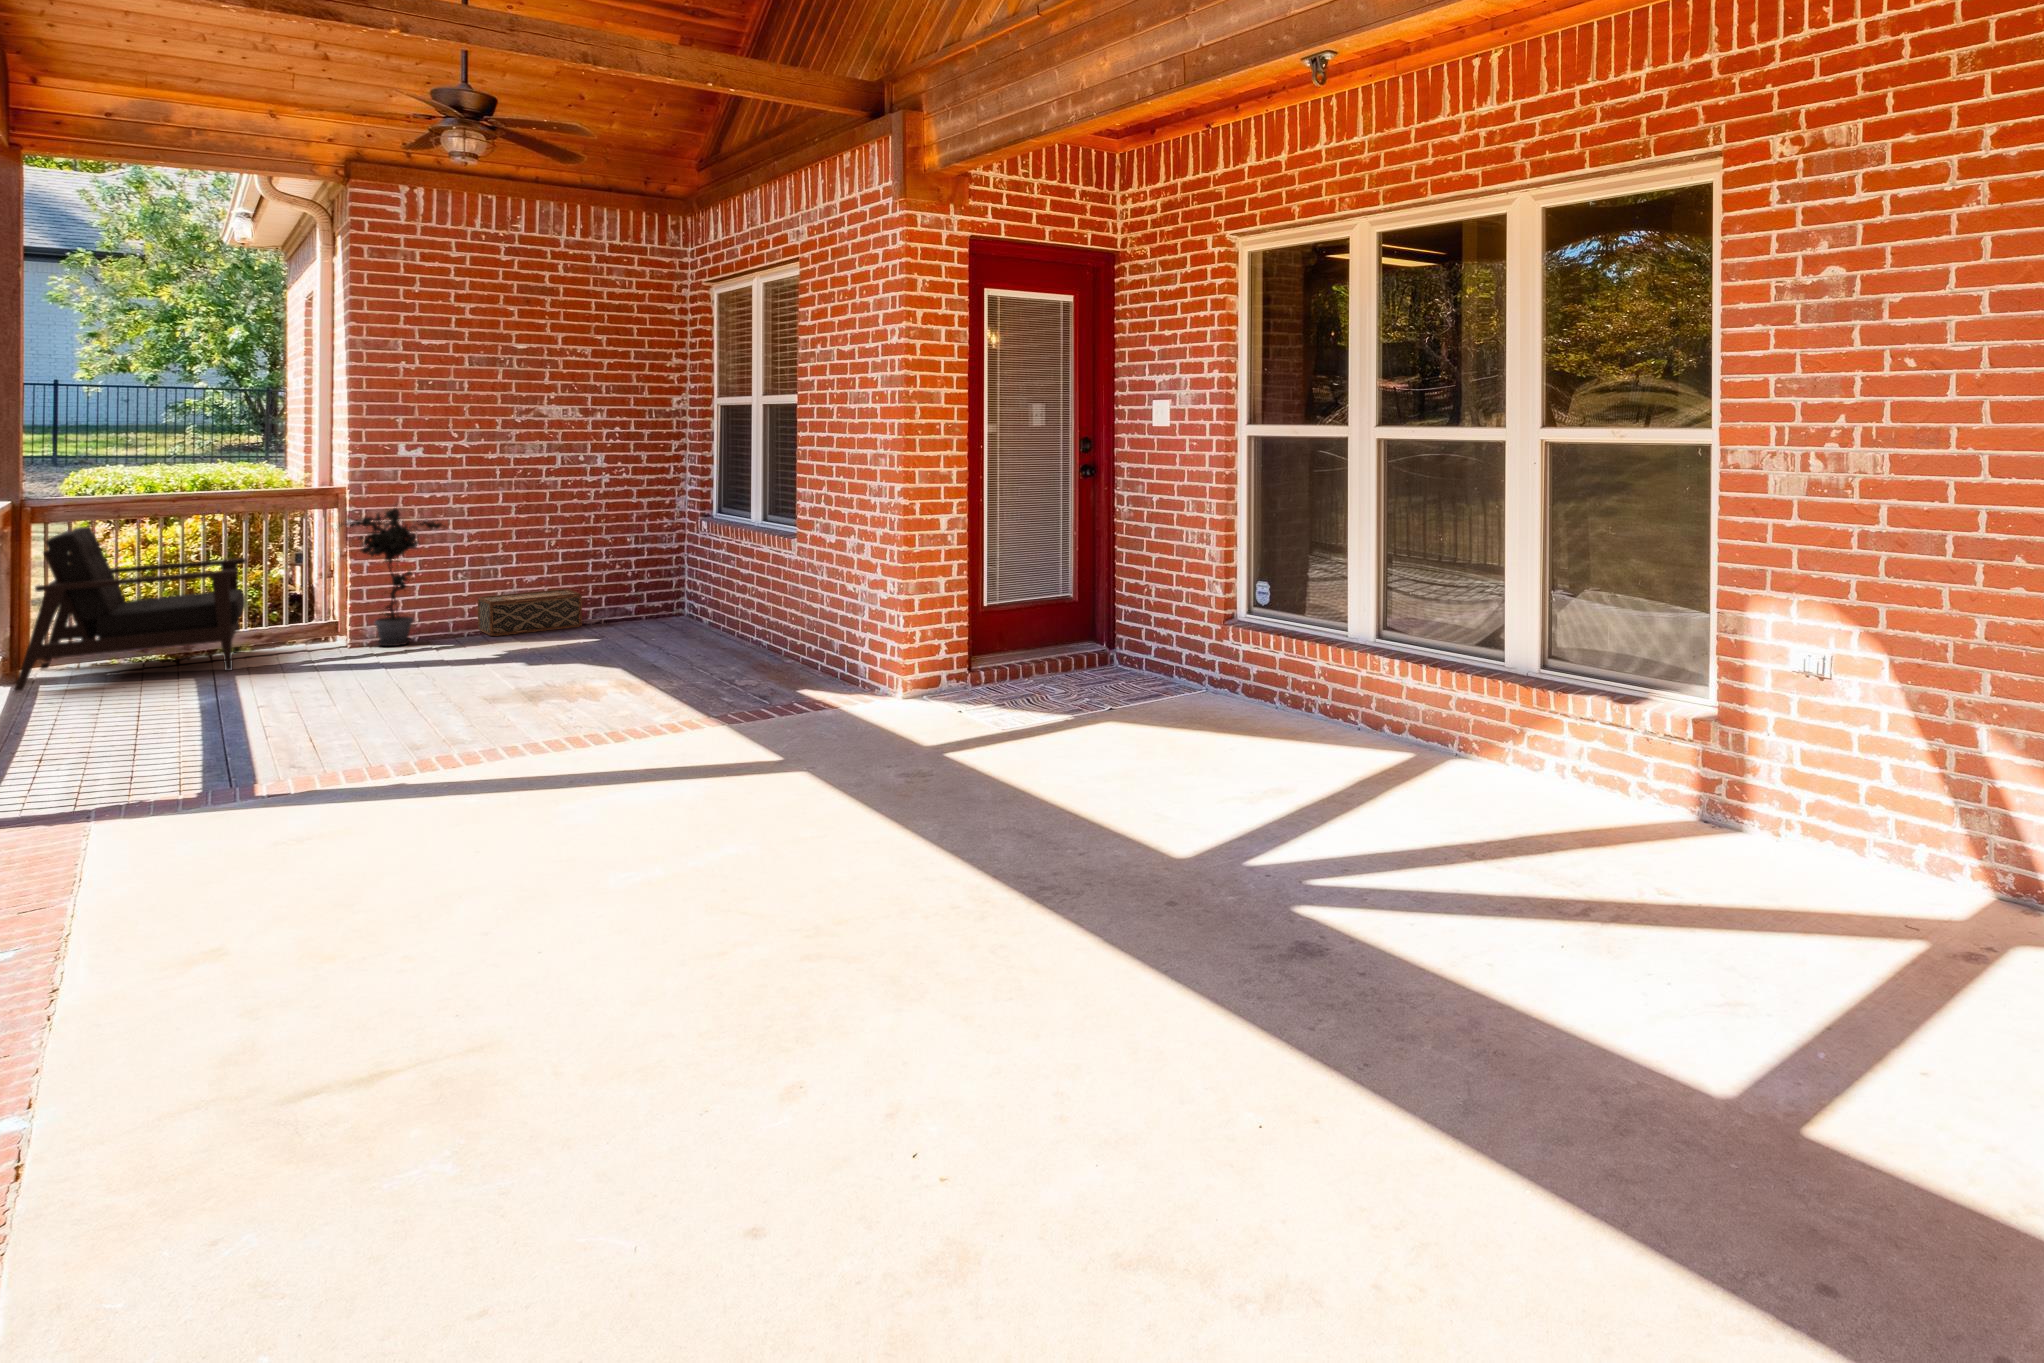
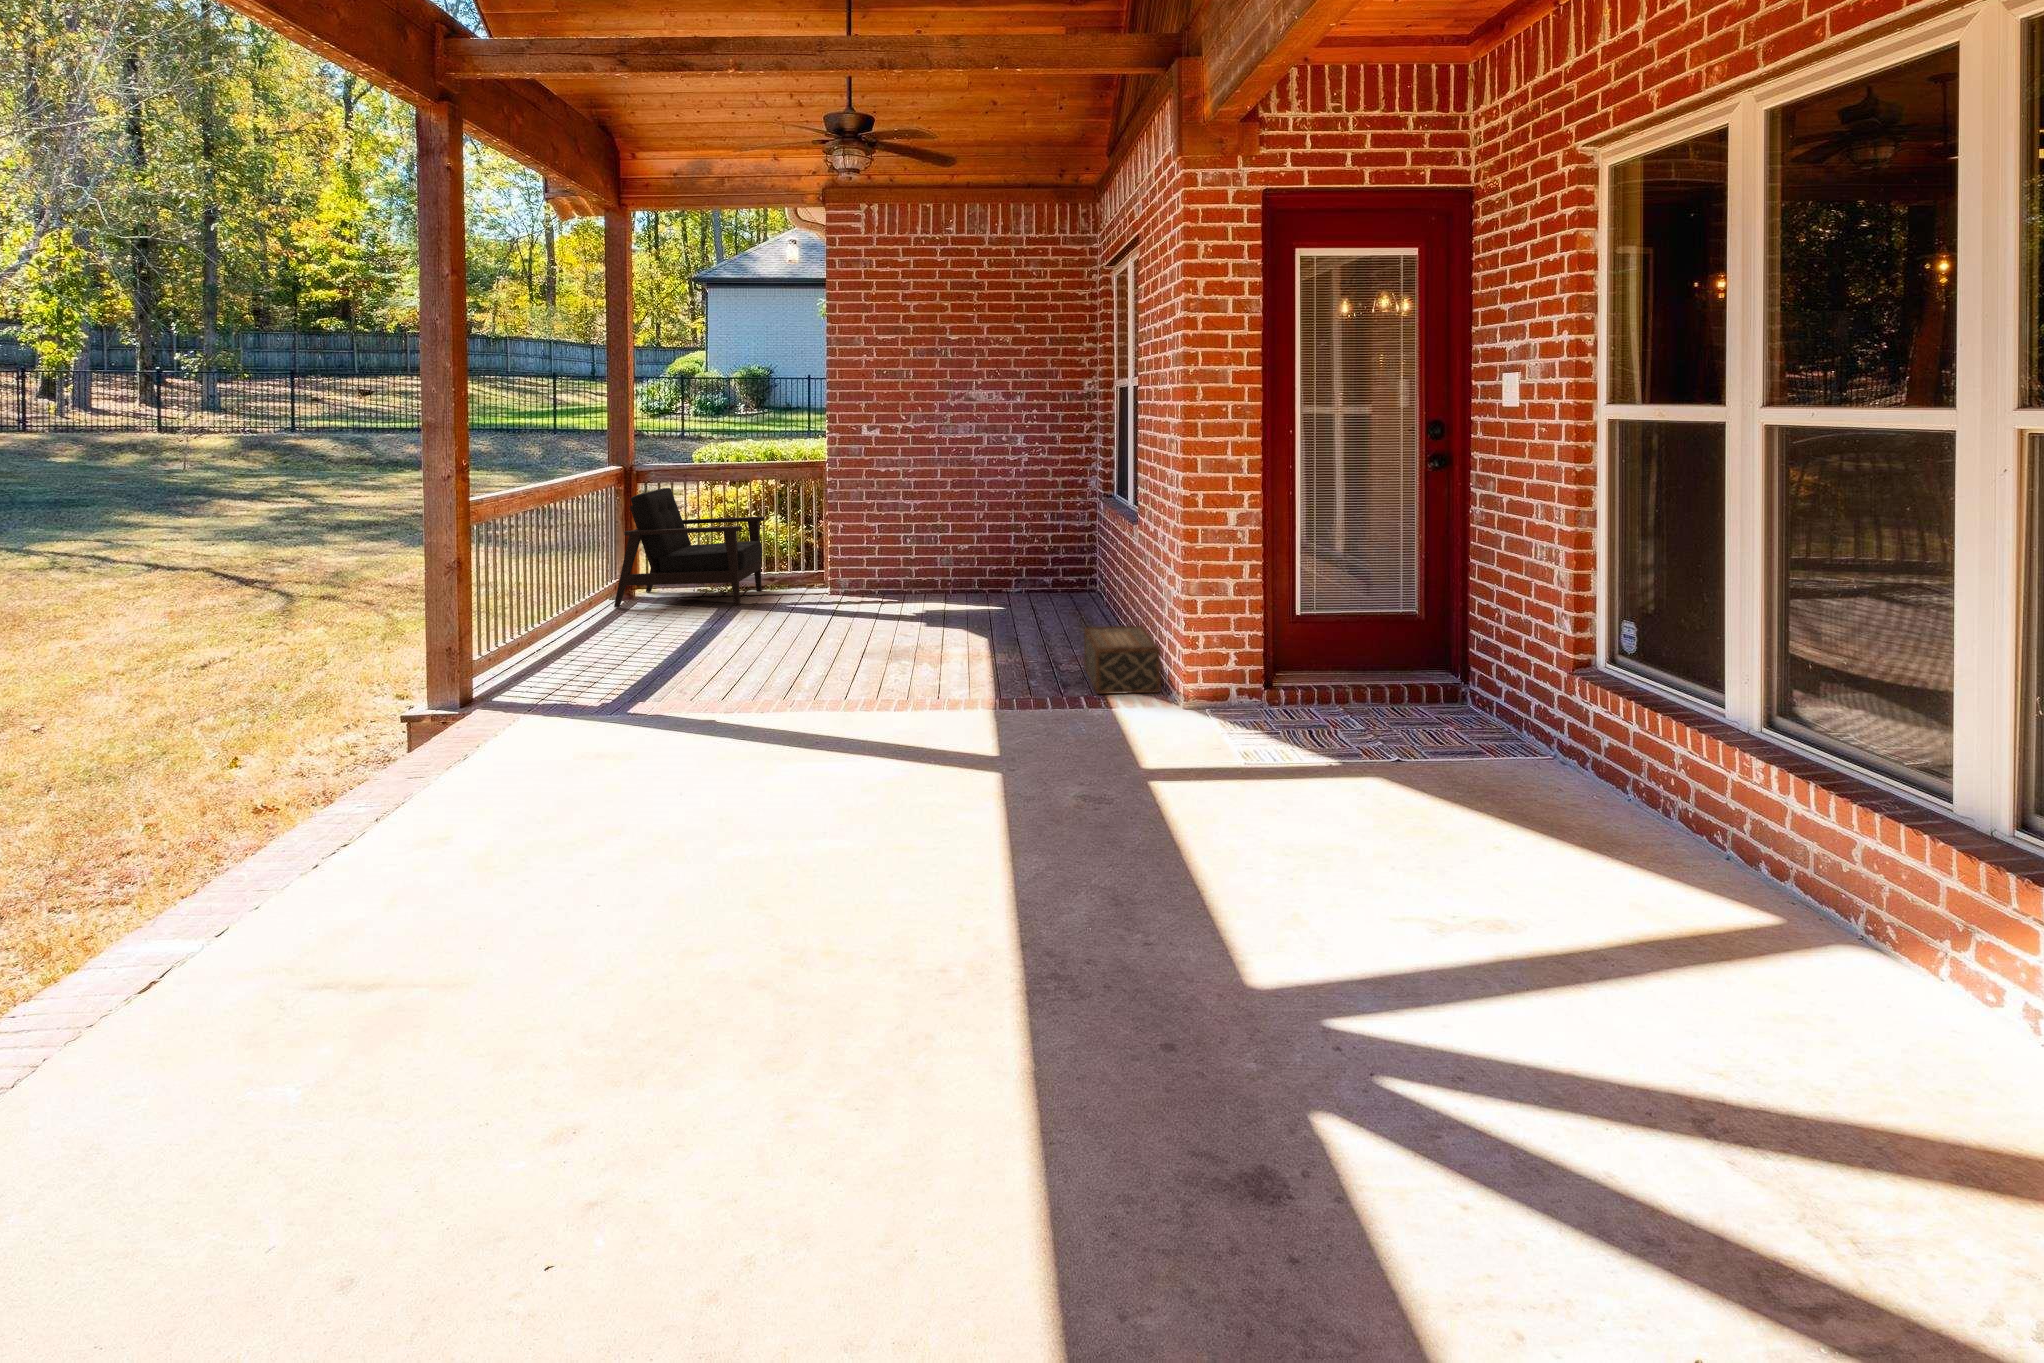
potted plant: present [339,508,445,646] -> none [815,476,890,596]
woven basket: present [478,589,582,636] -> present [1084,626,1161,694]

